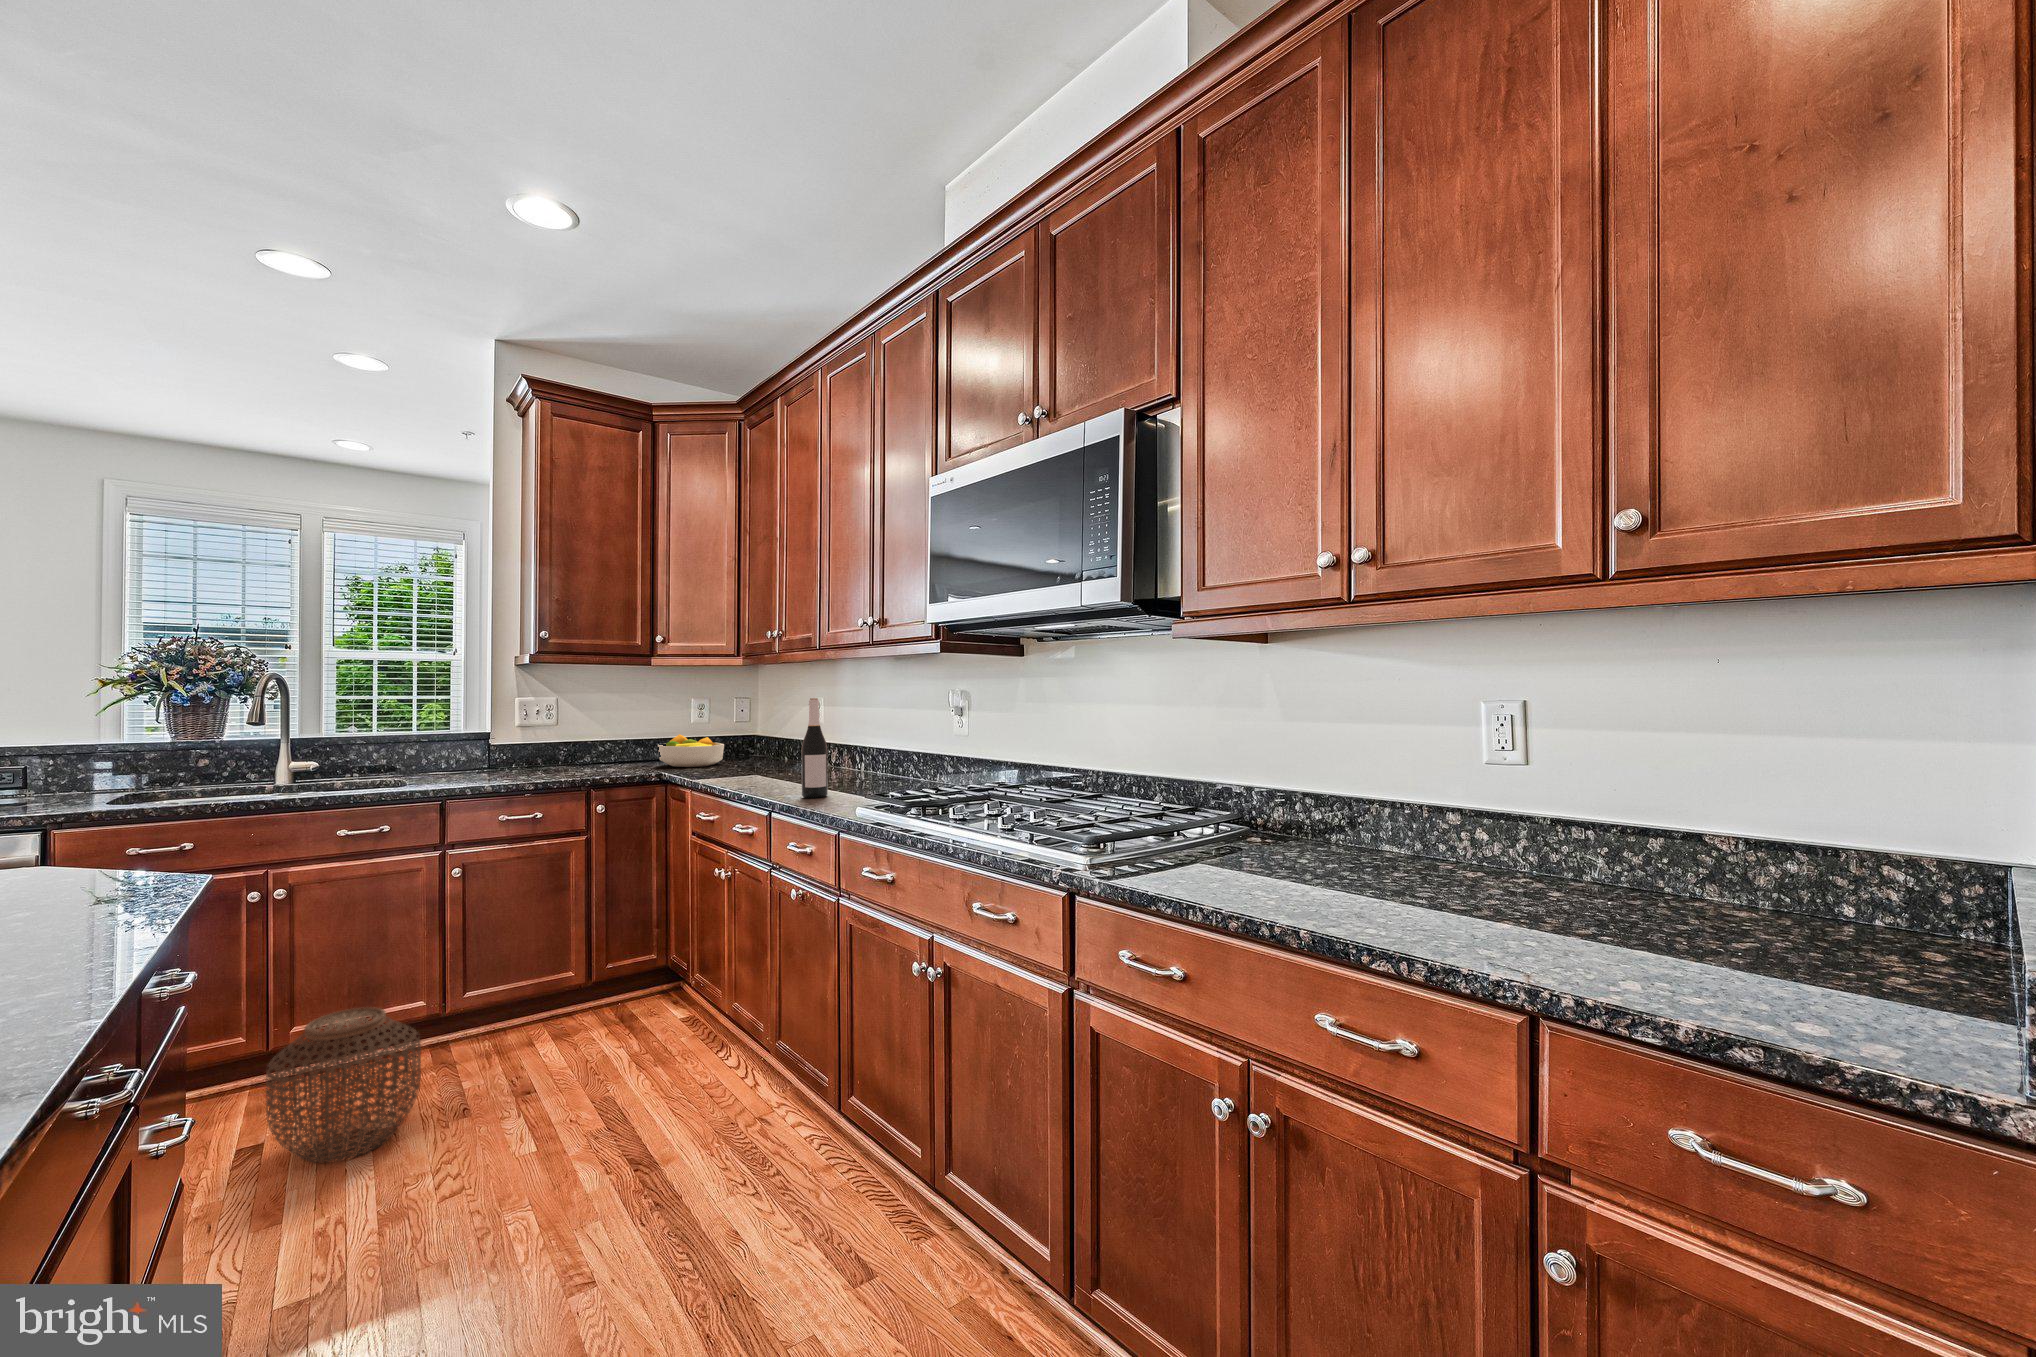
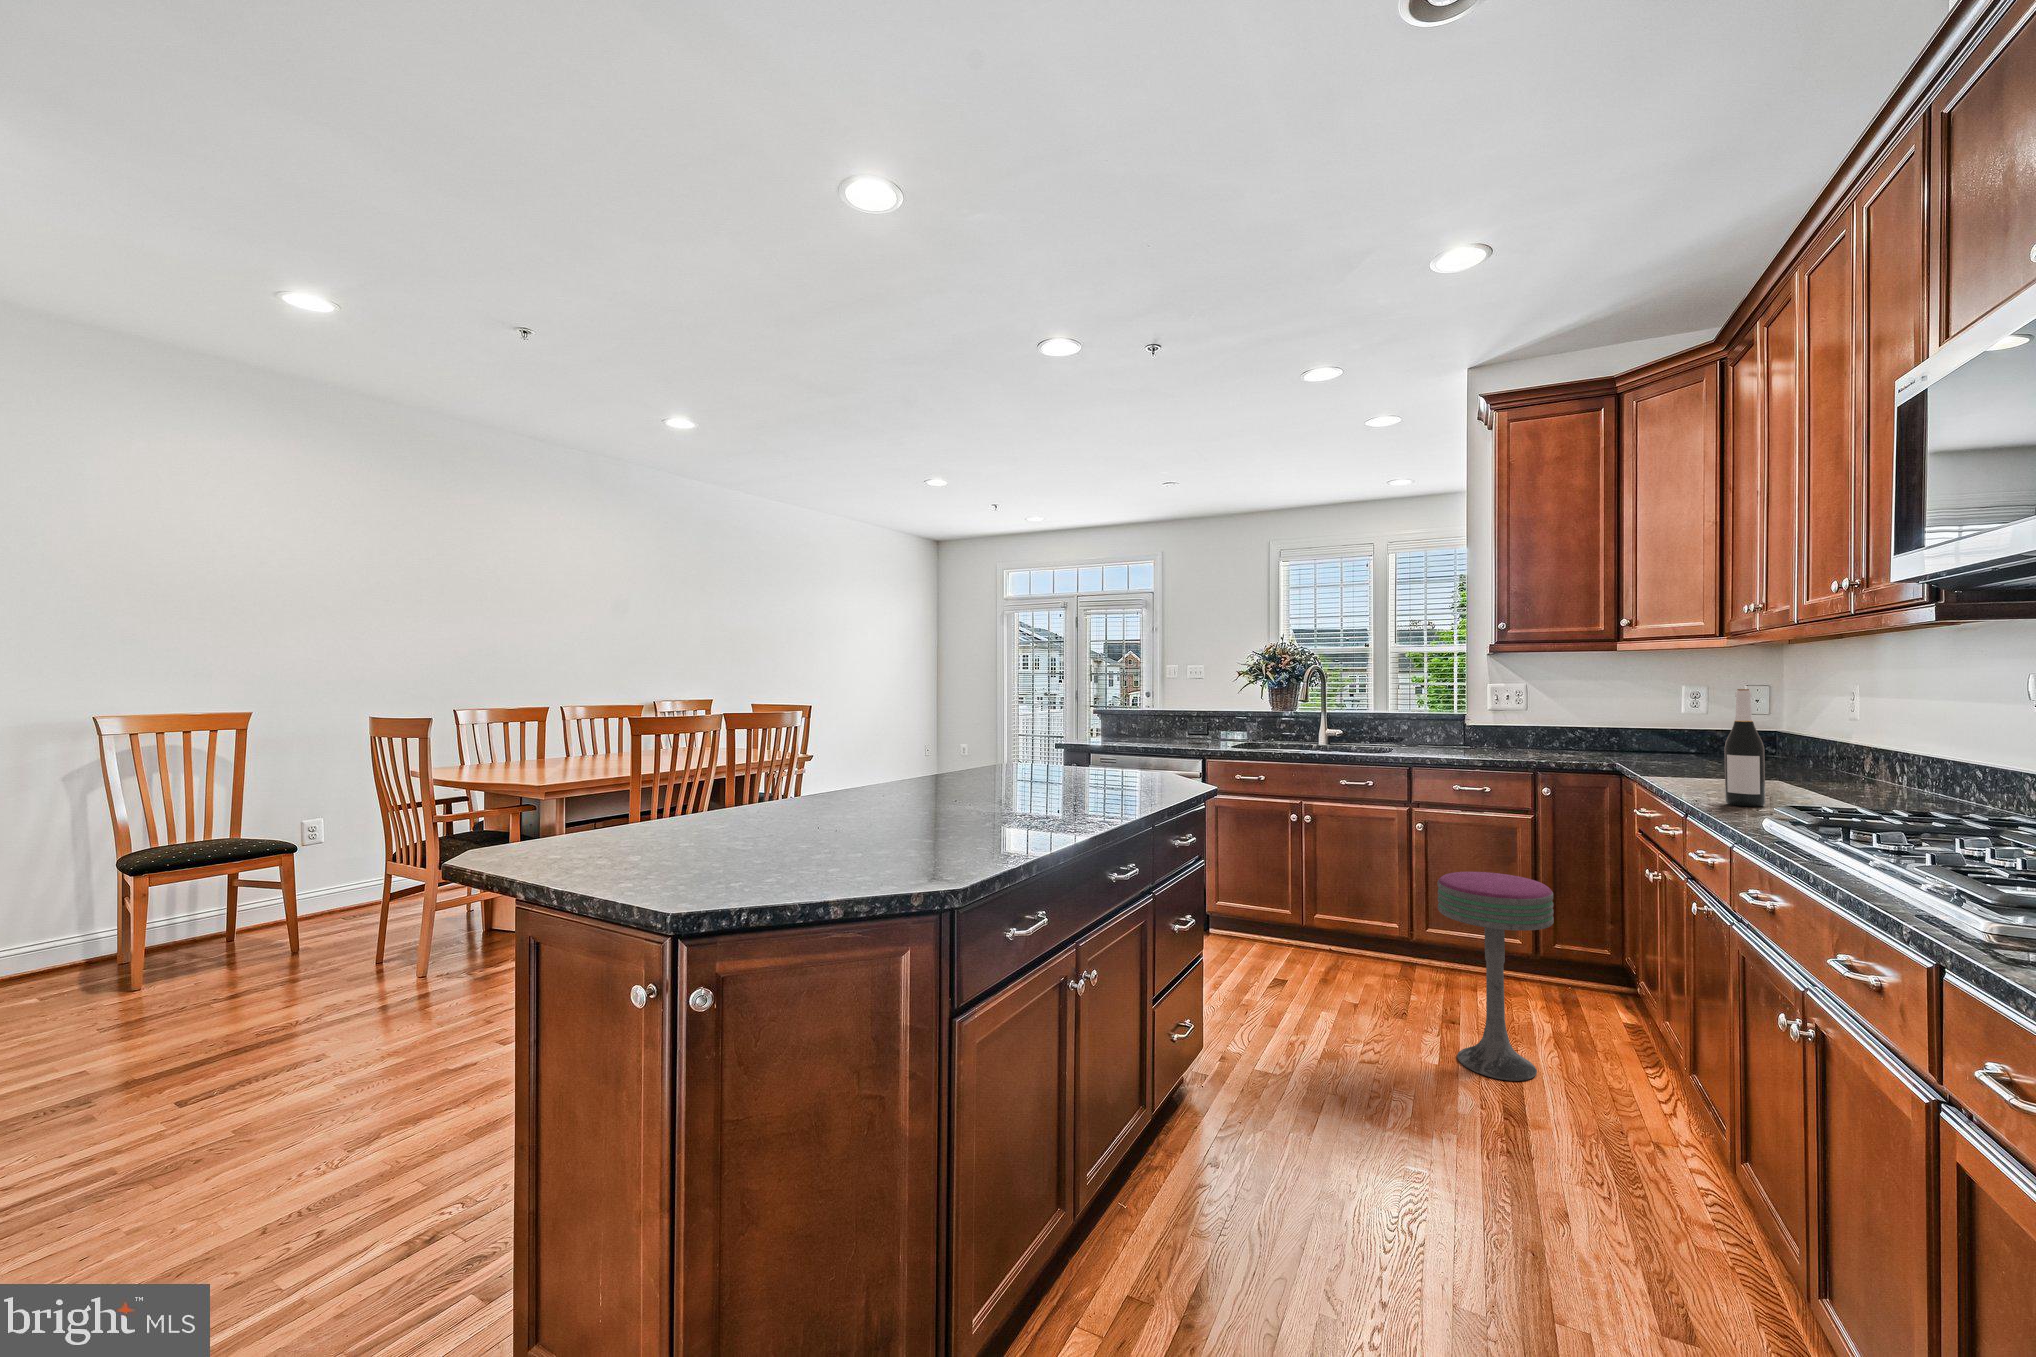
fruit bowl: present [658,734,724,767] -> none [1637,727,1718,764]
bar stool: none [532,904,655,1138] -> present [1437,872,1554,1081]
woven basket: present [266,1007,421,1163] -> none [1276,905,1369,1011]

